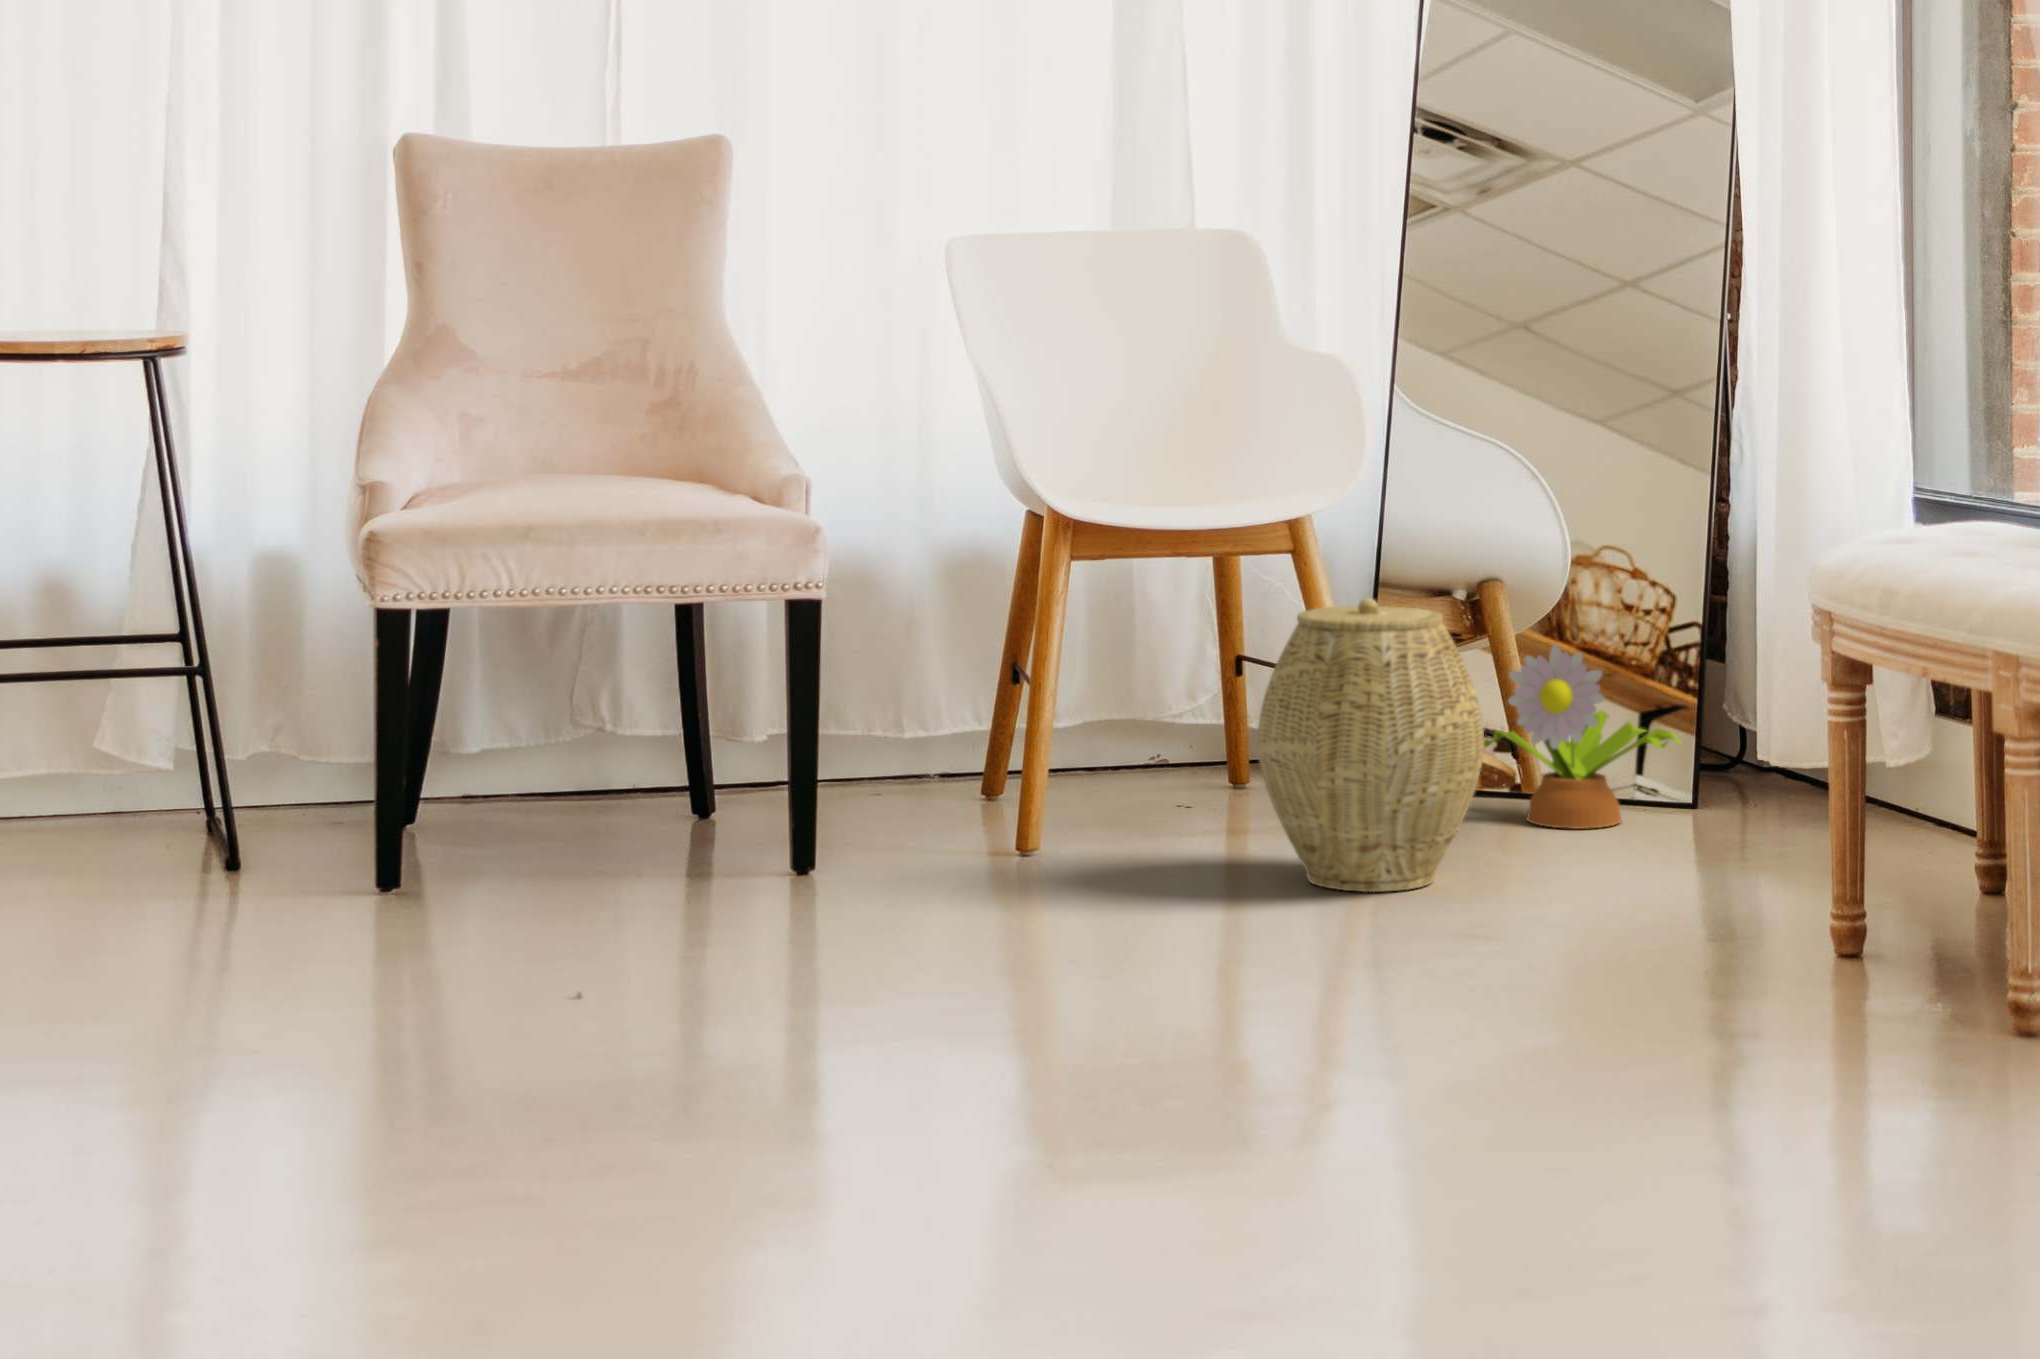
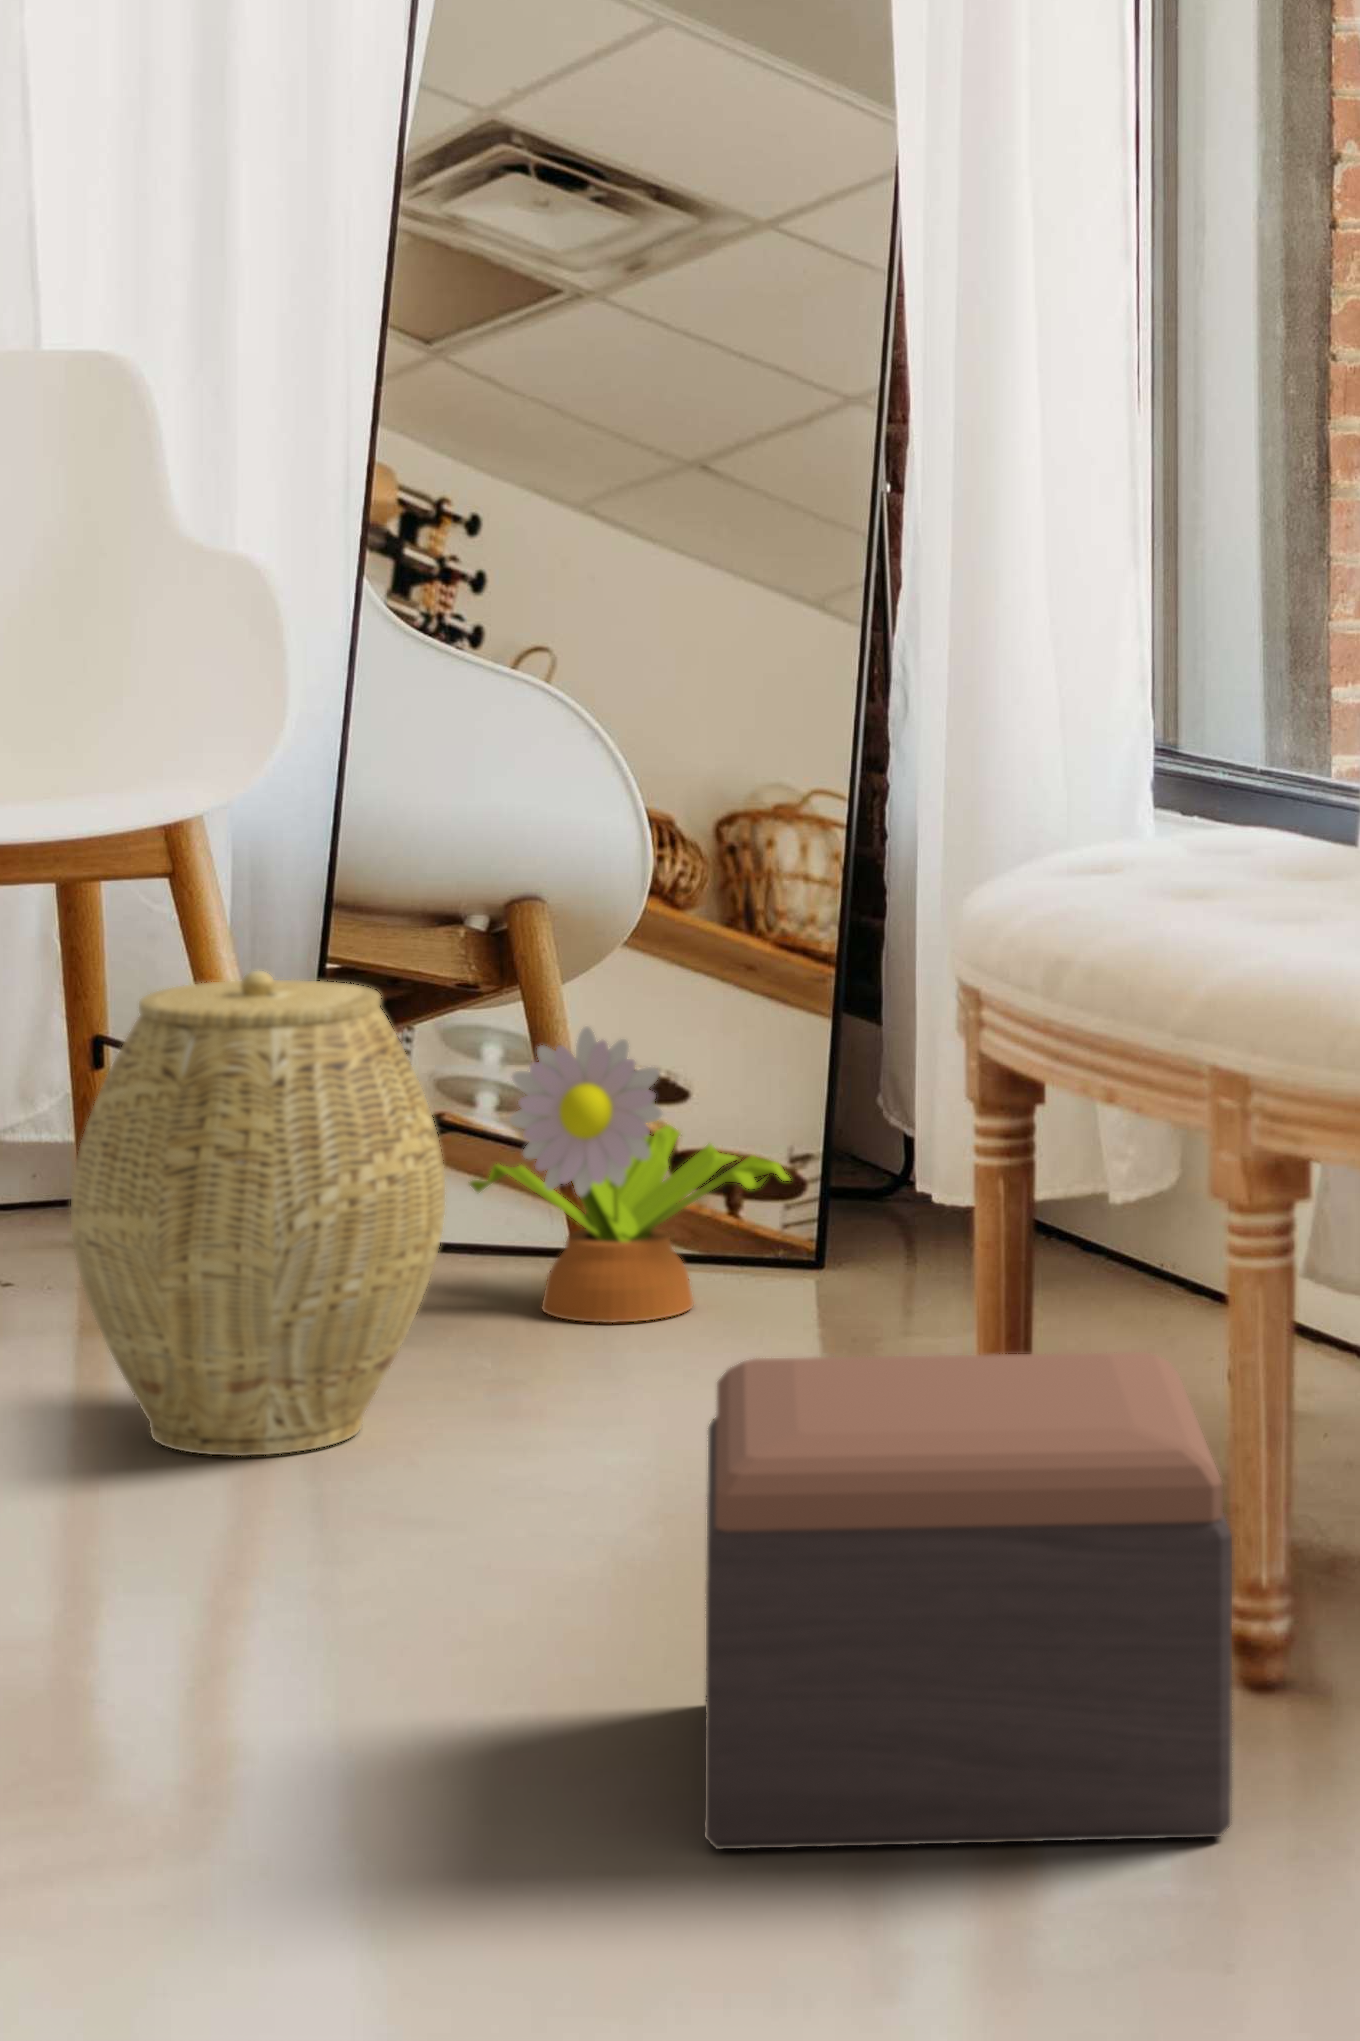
footstool: none [1685,818,2024,1102] -> present [705,1352,1232,1849]

